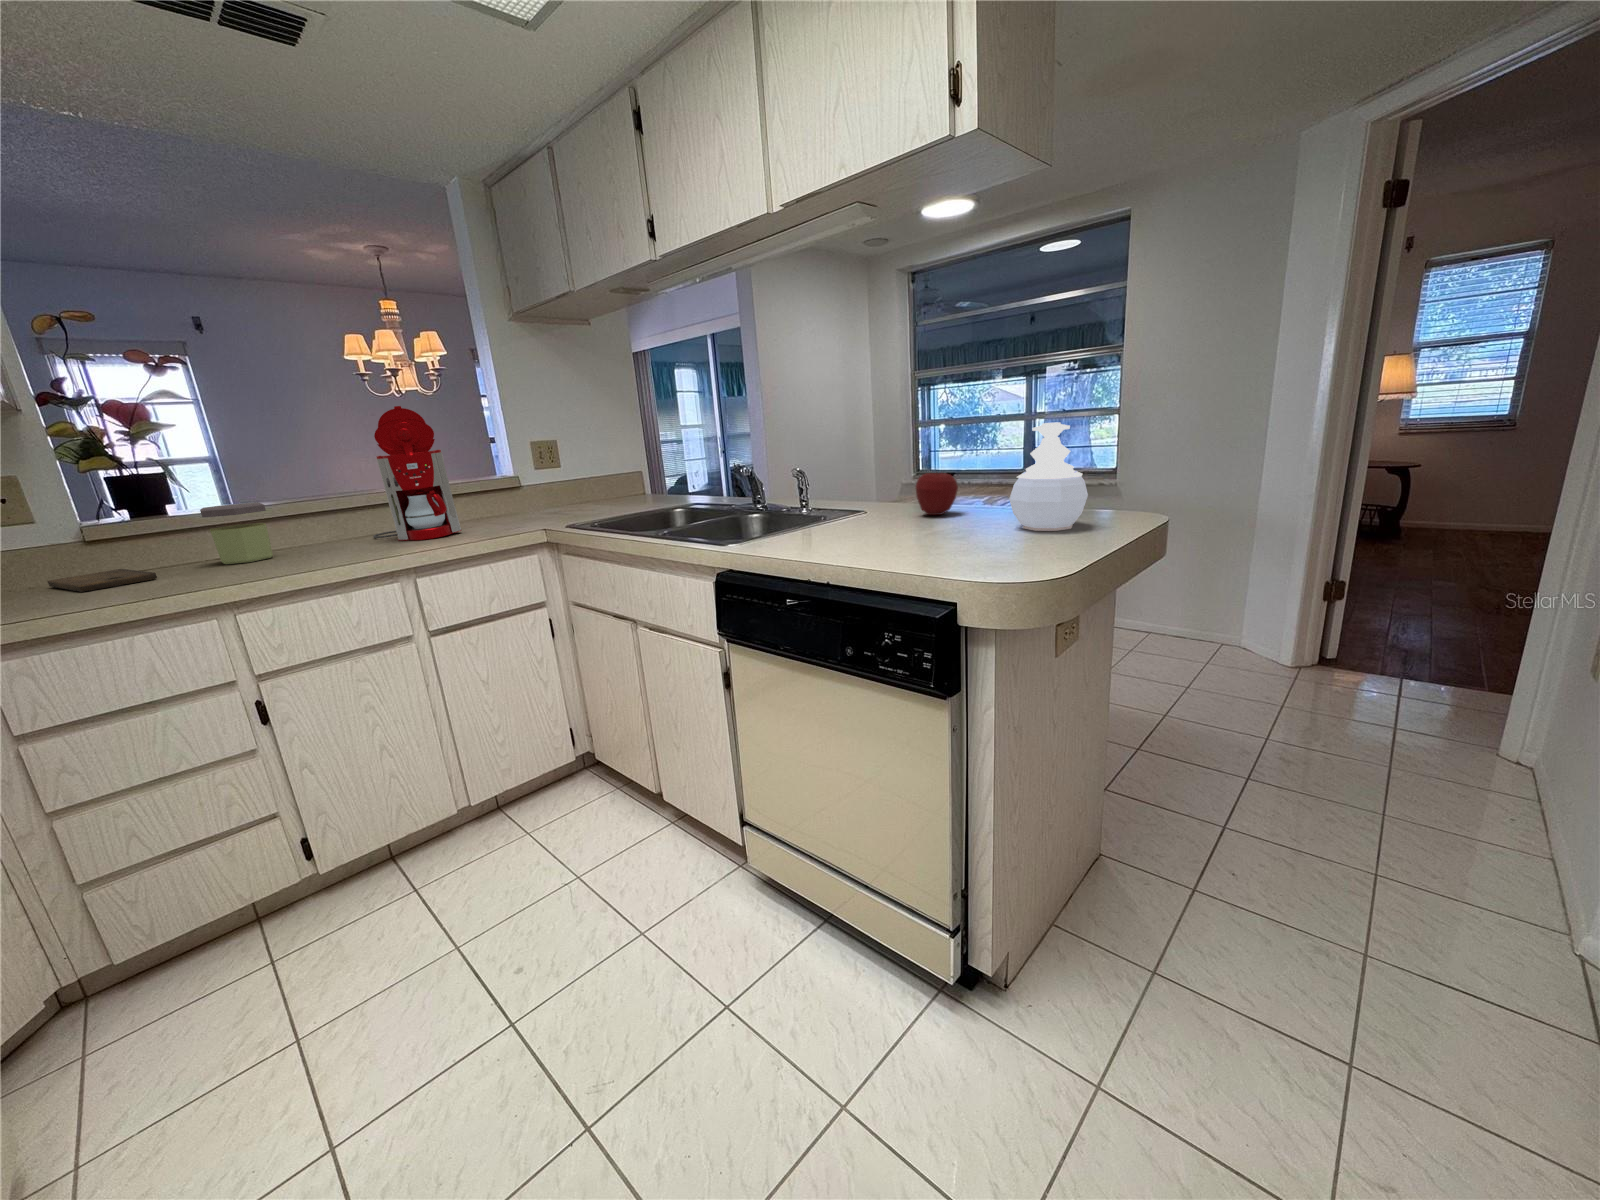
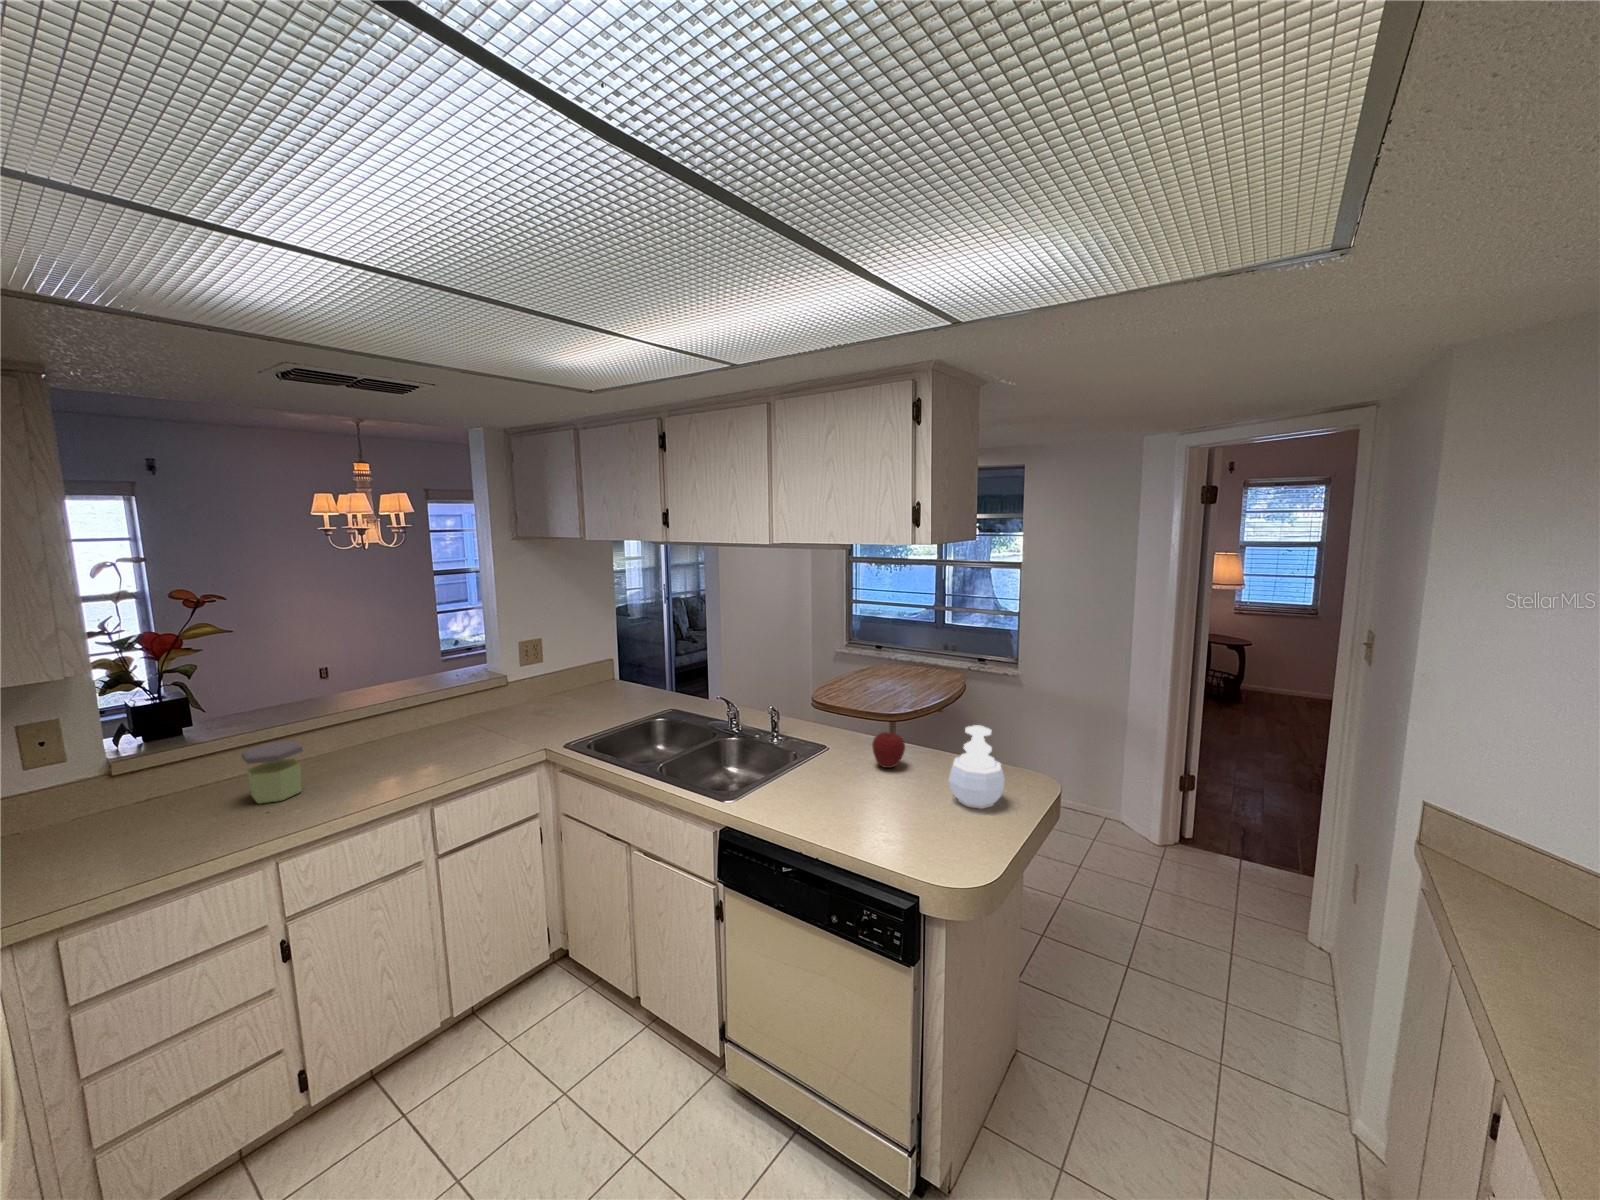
coffee maker: present [373,406,461,541] -> none [383,644,469,766]
cutting board: present [48,569,157,592] -> none [96,813,206,854]

